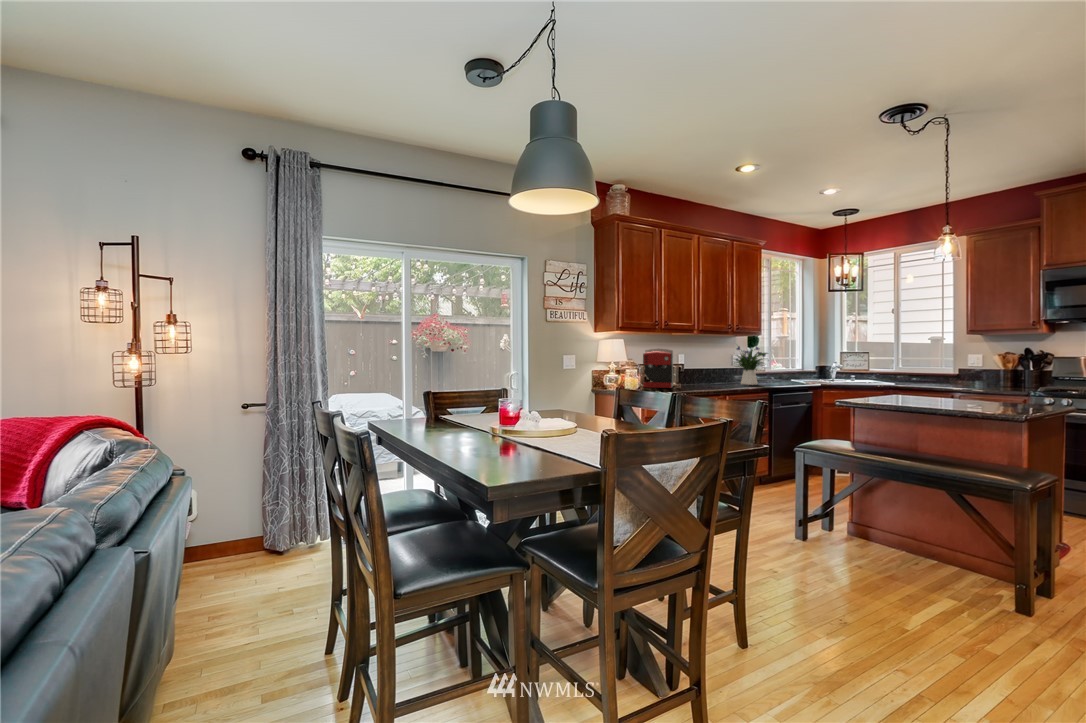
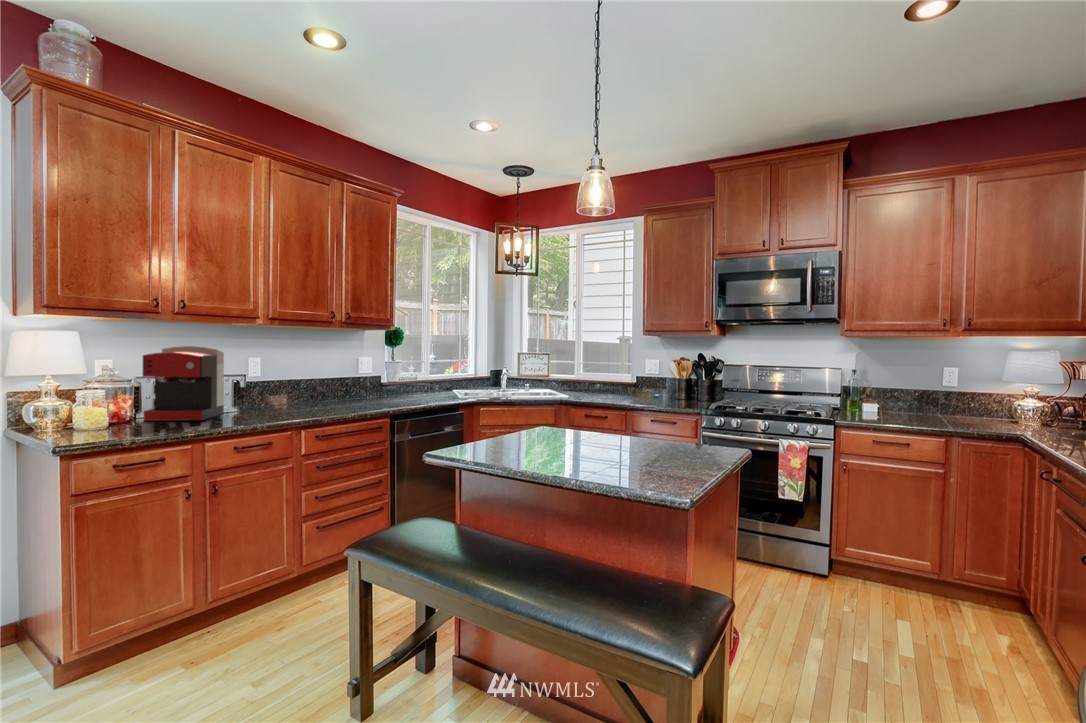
flower arrangement: present [734,346,768,385] -> none [337,340,404,405]

